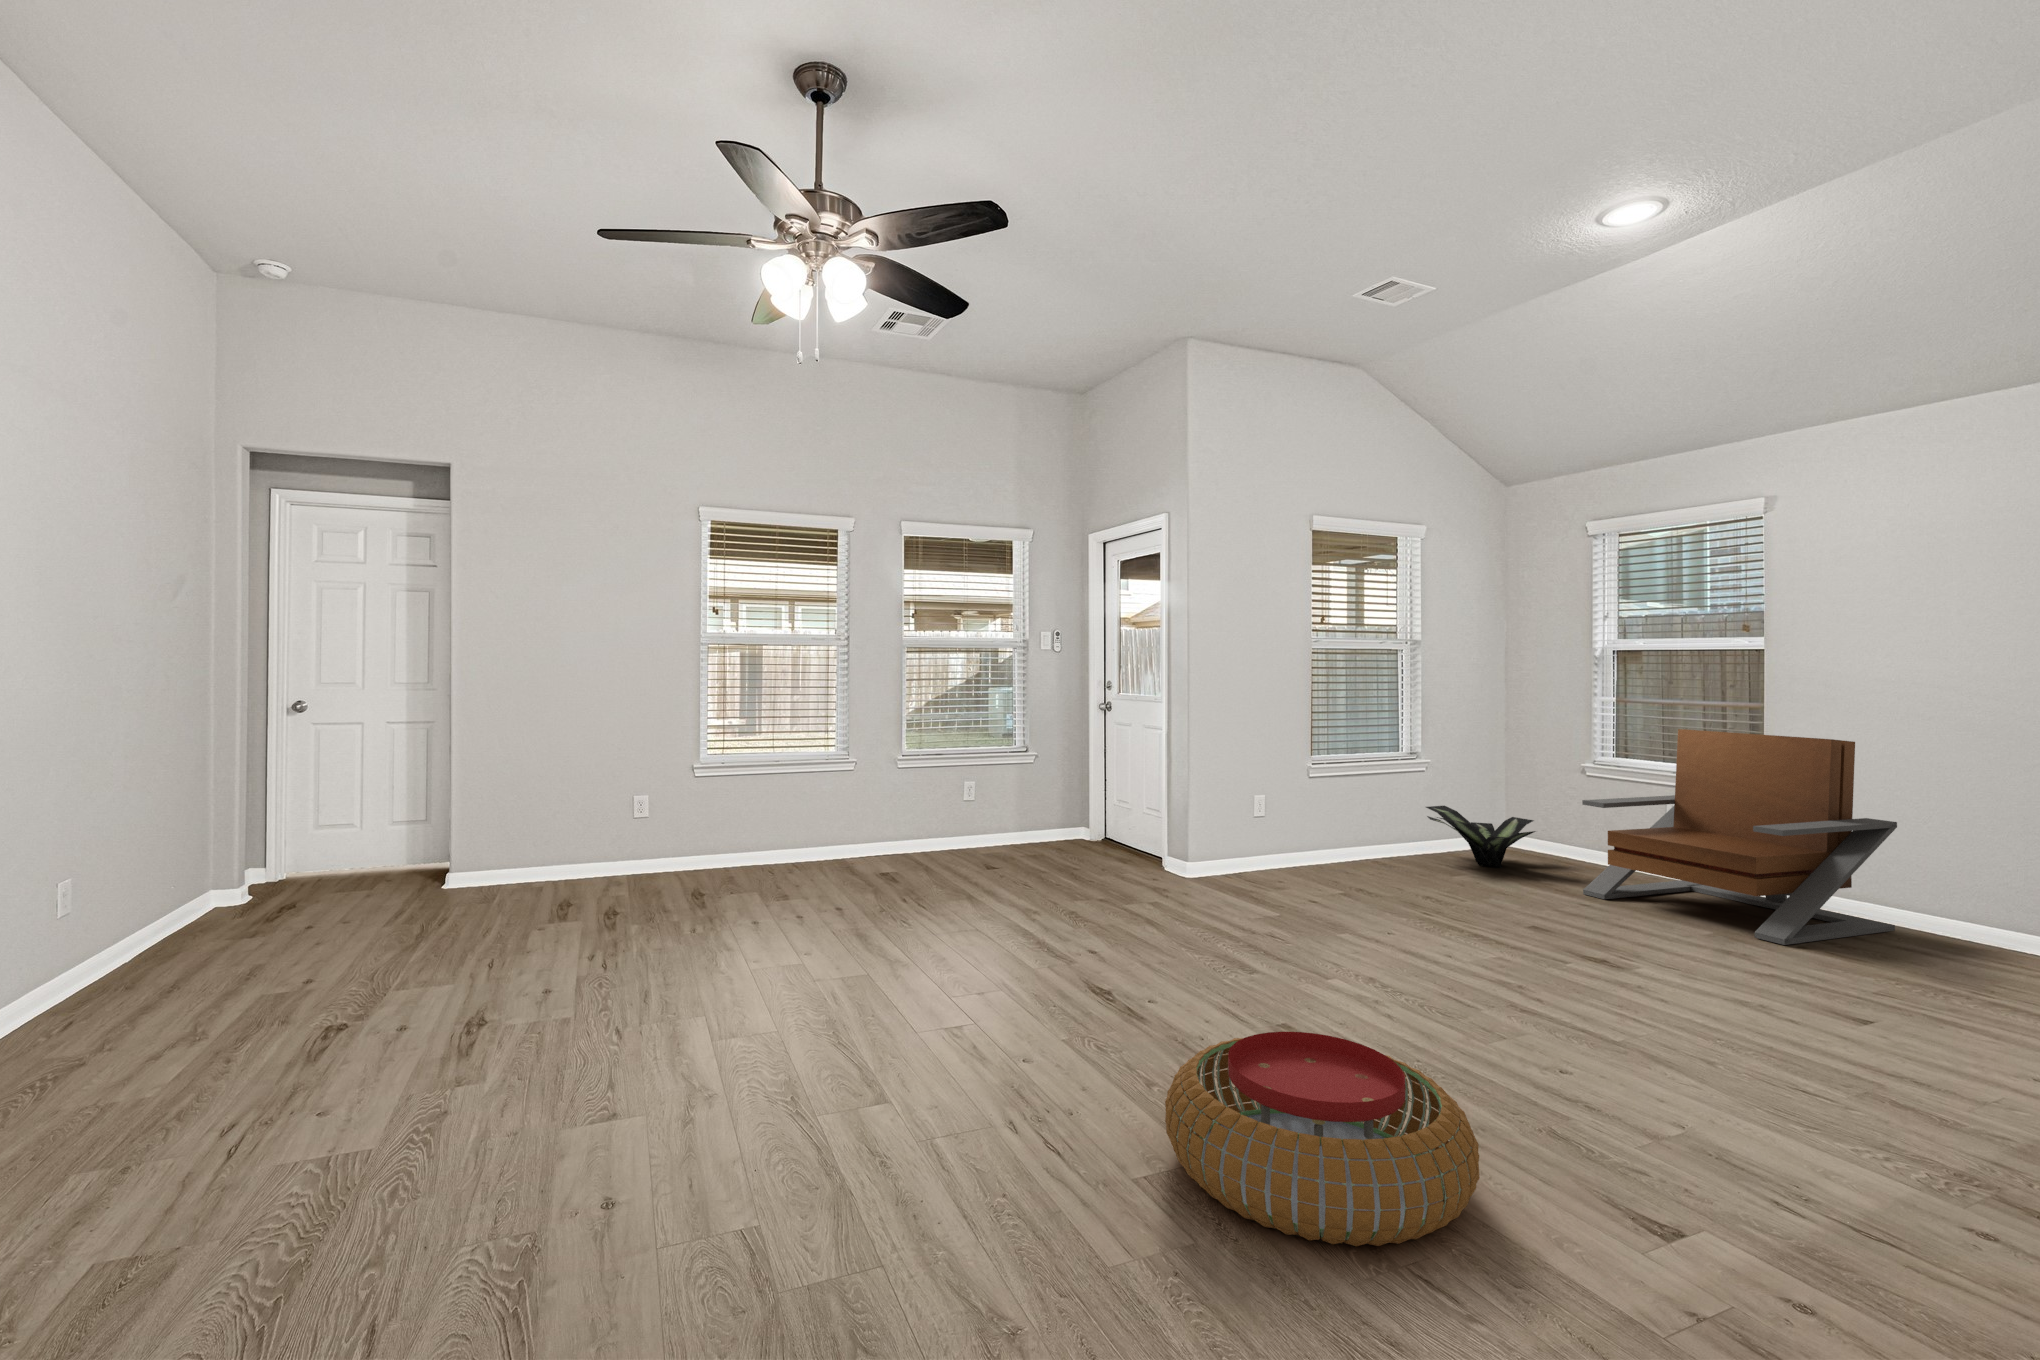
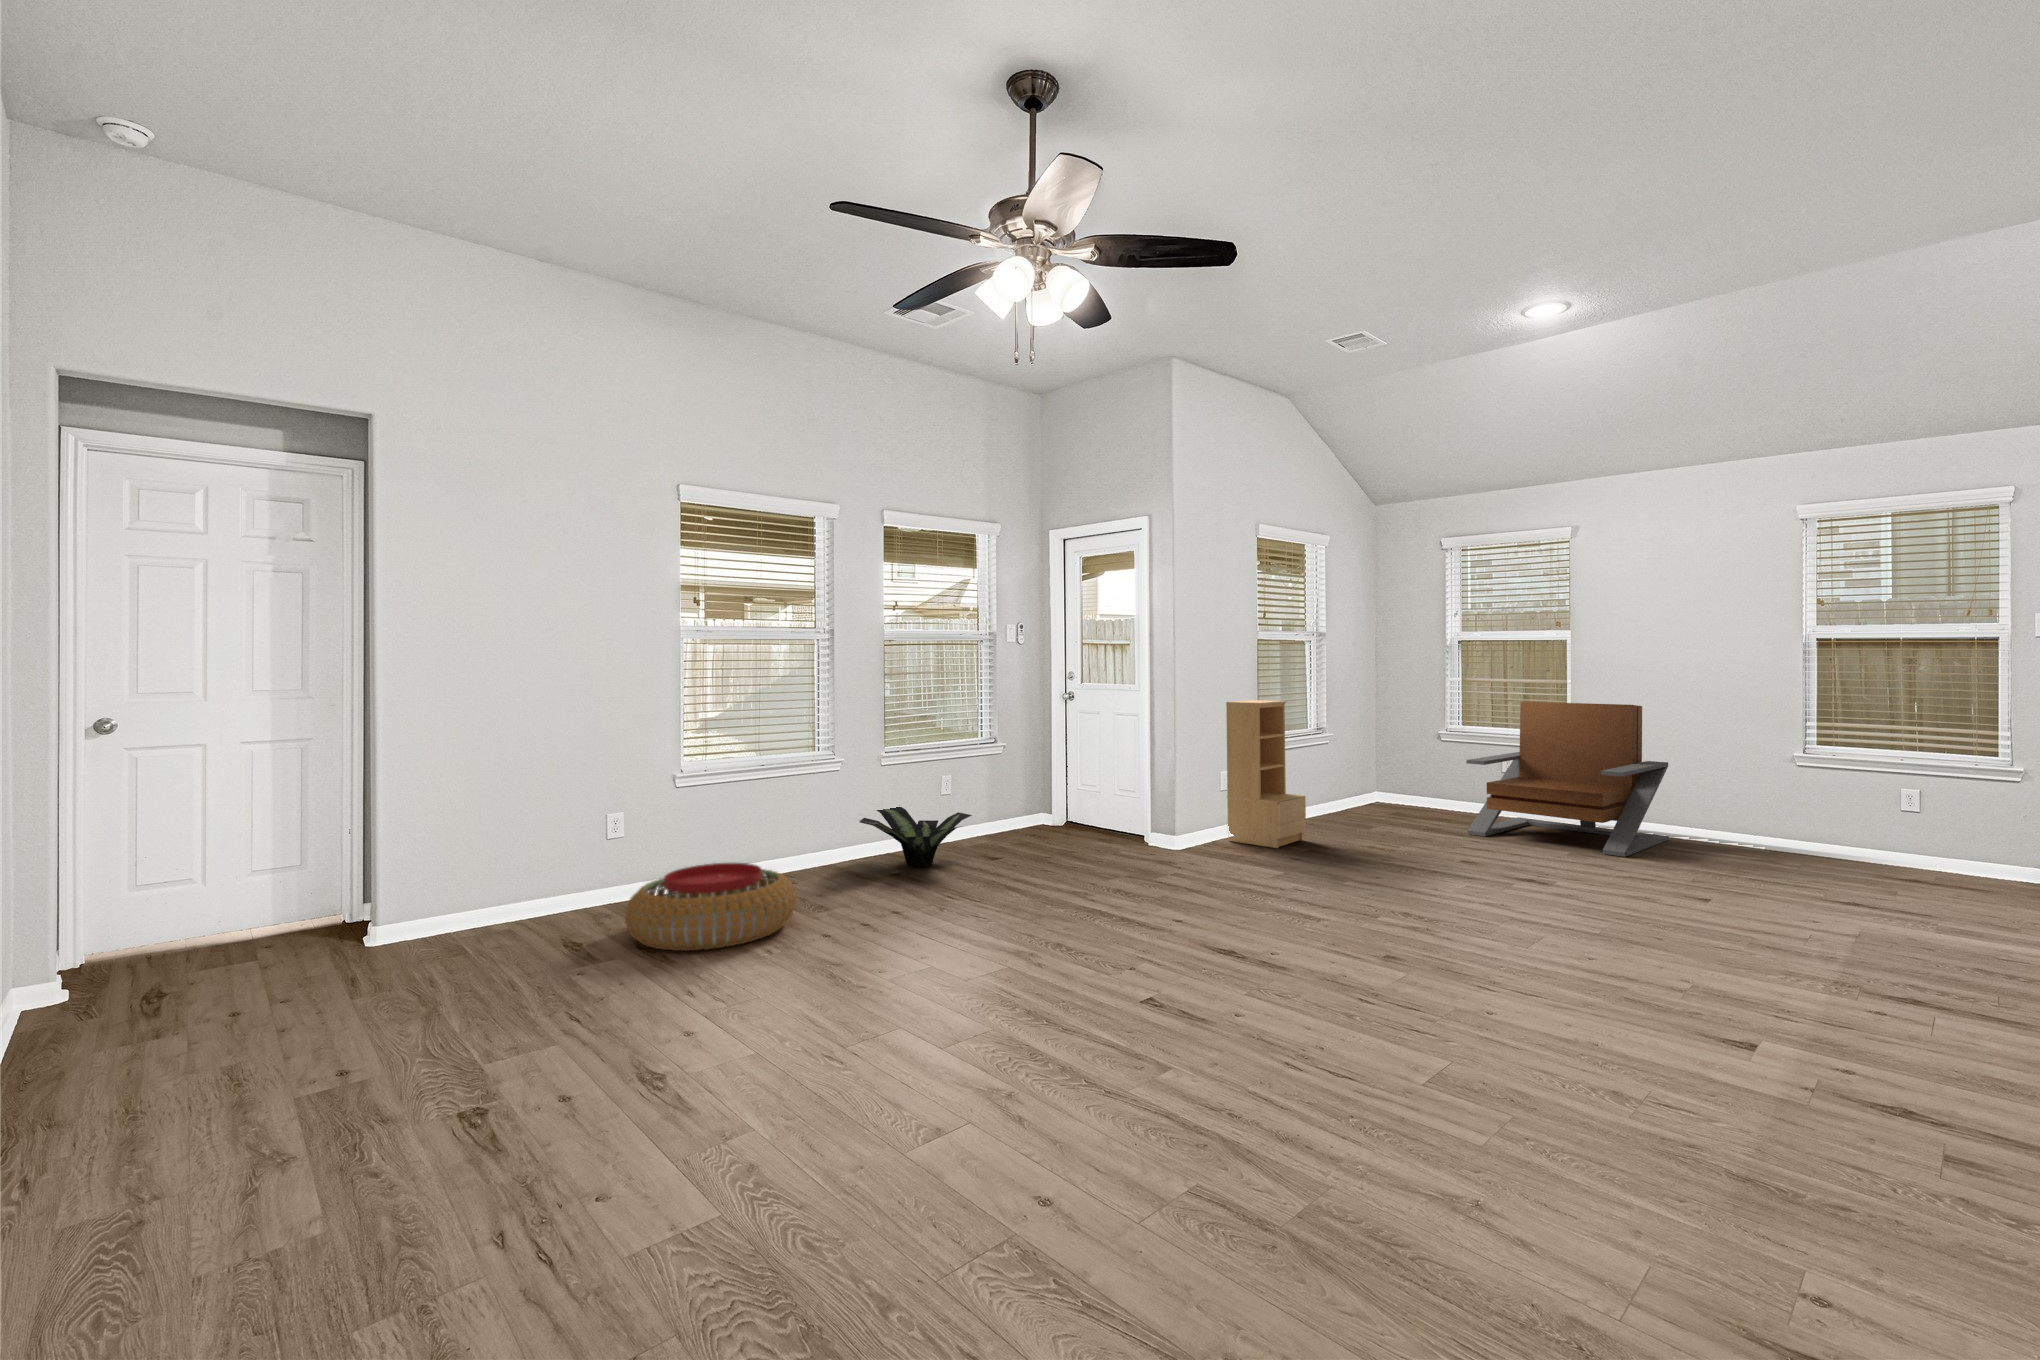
bookshelf: none [1260,716,1355,887] -> present [1226,700,1306,848]
potted plant: present [1426,806,1535,867] -> present [859,807,972,867]
pouf: present [1165,1032,1480,1246] -> present [625,863,796,951]

